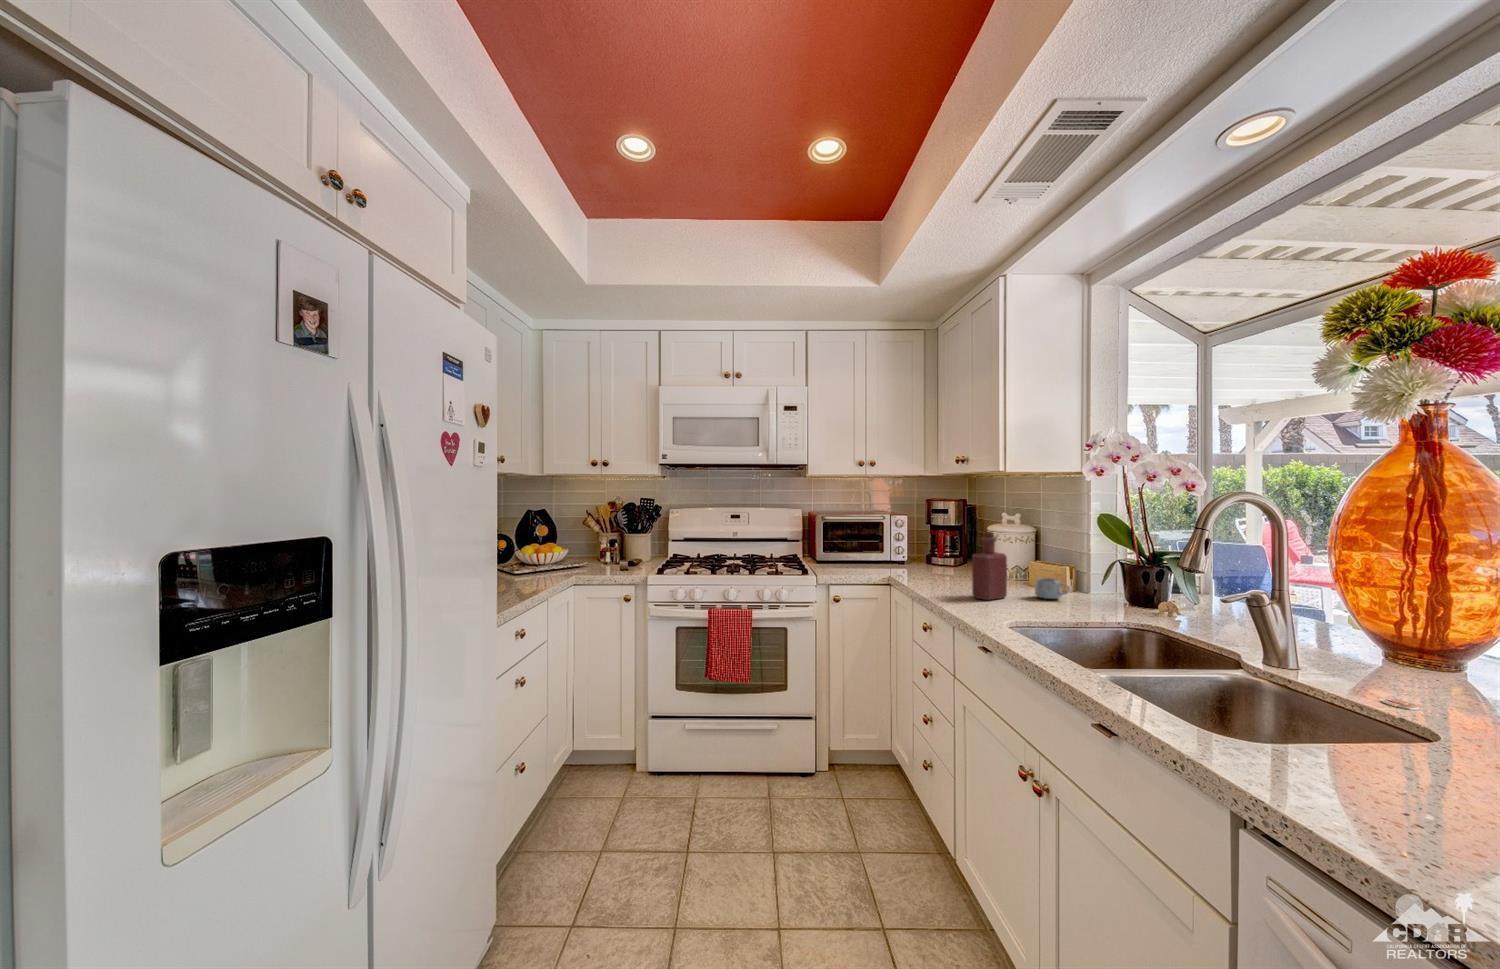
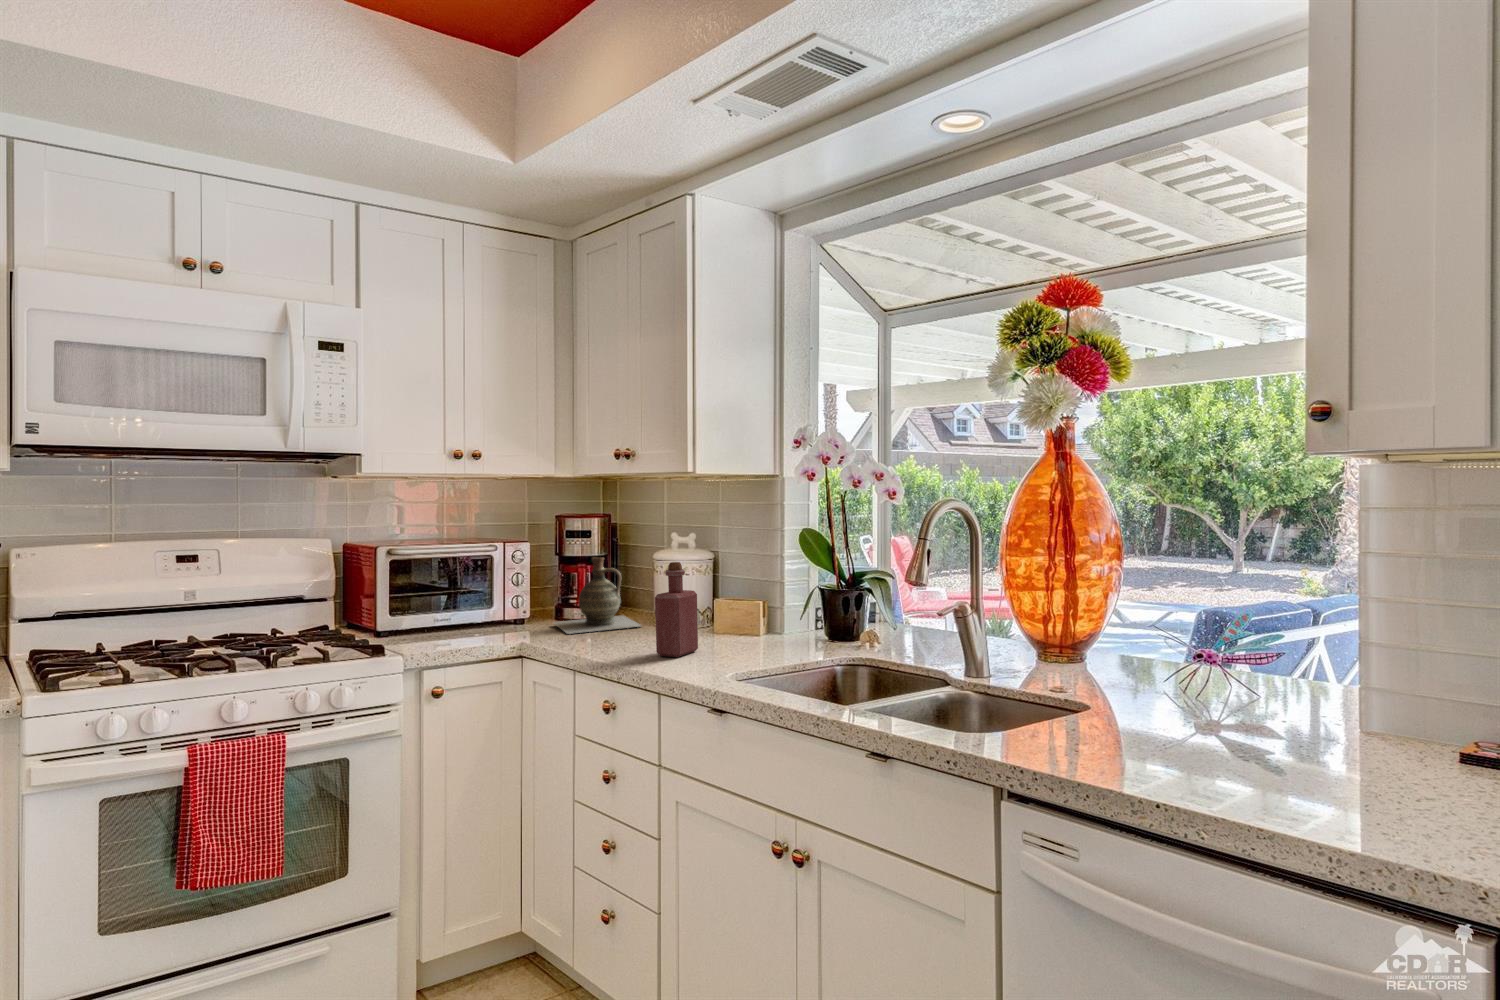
ceramic jug: none [920,525,980,574] -> present [553,557,641,634]
mug: present [1035,578,1070,599] -> none [729,619,770,646]

